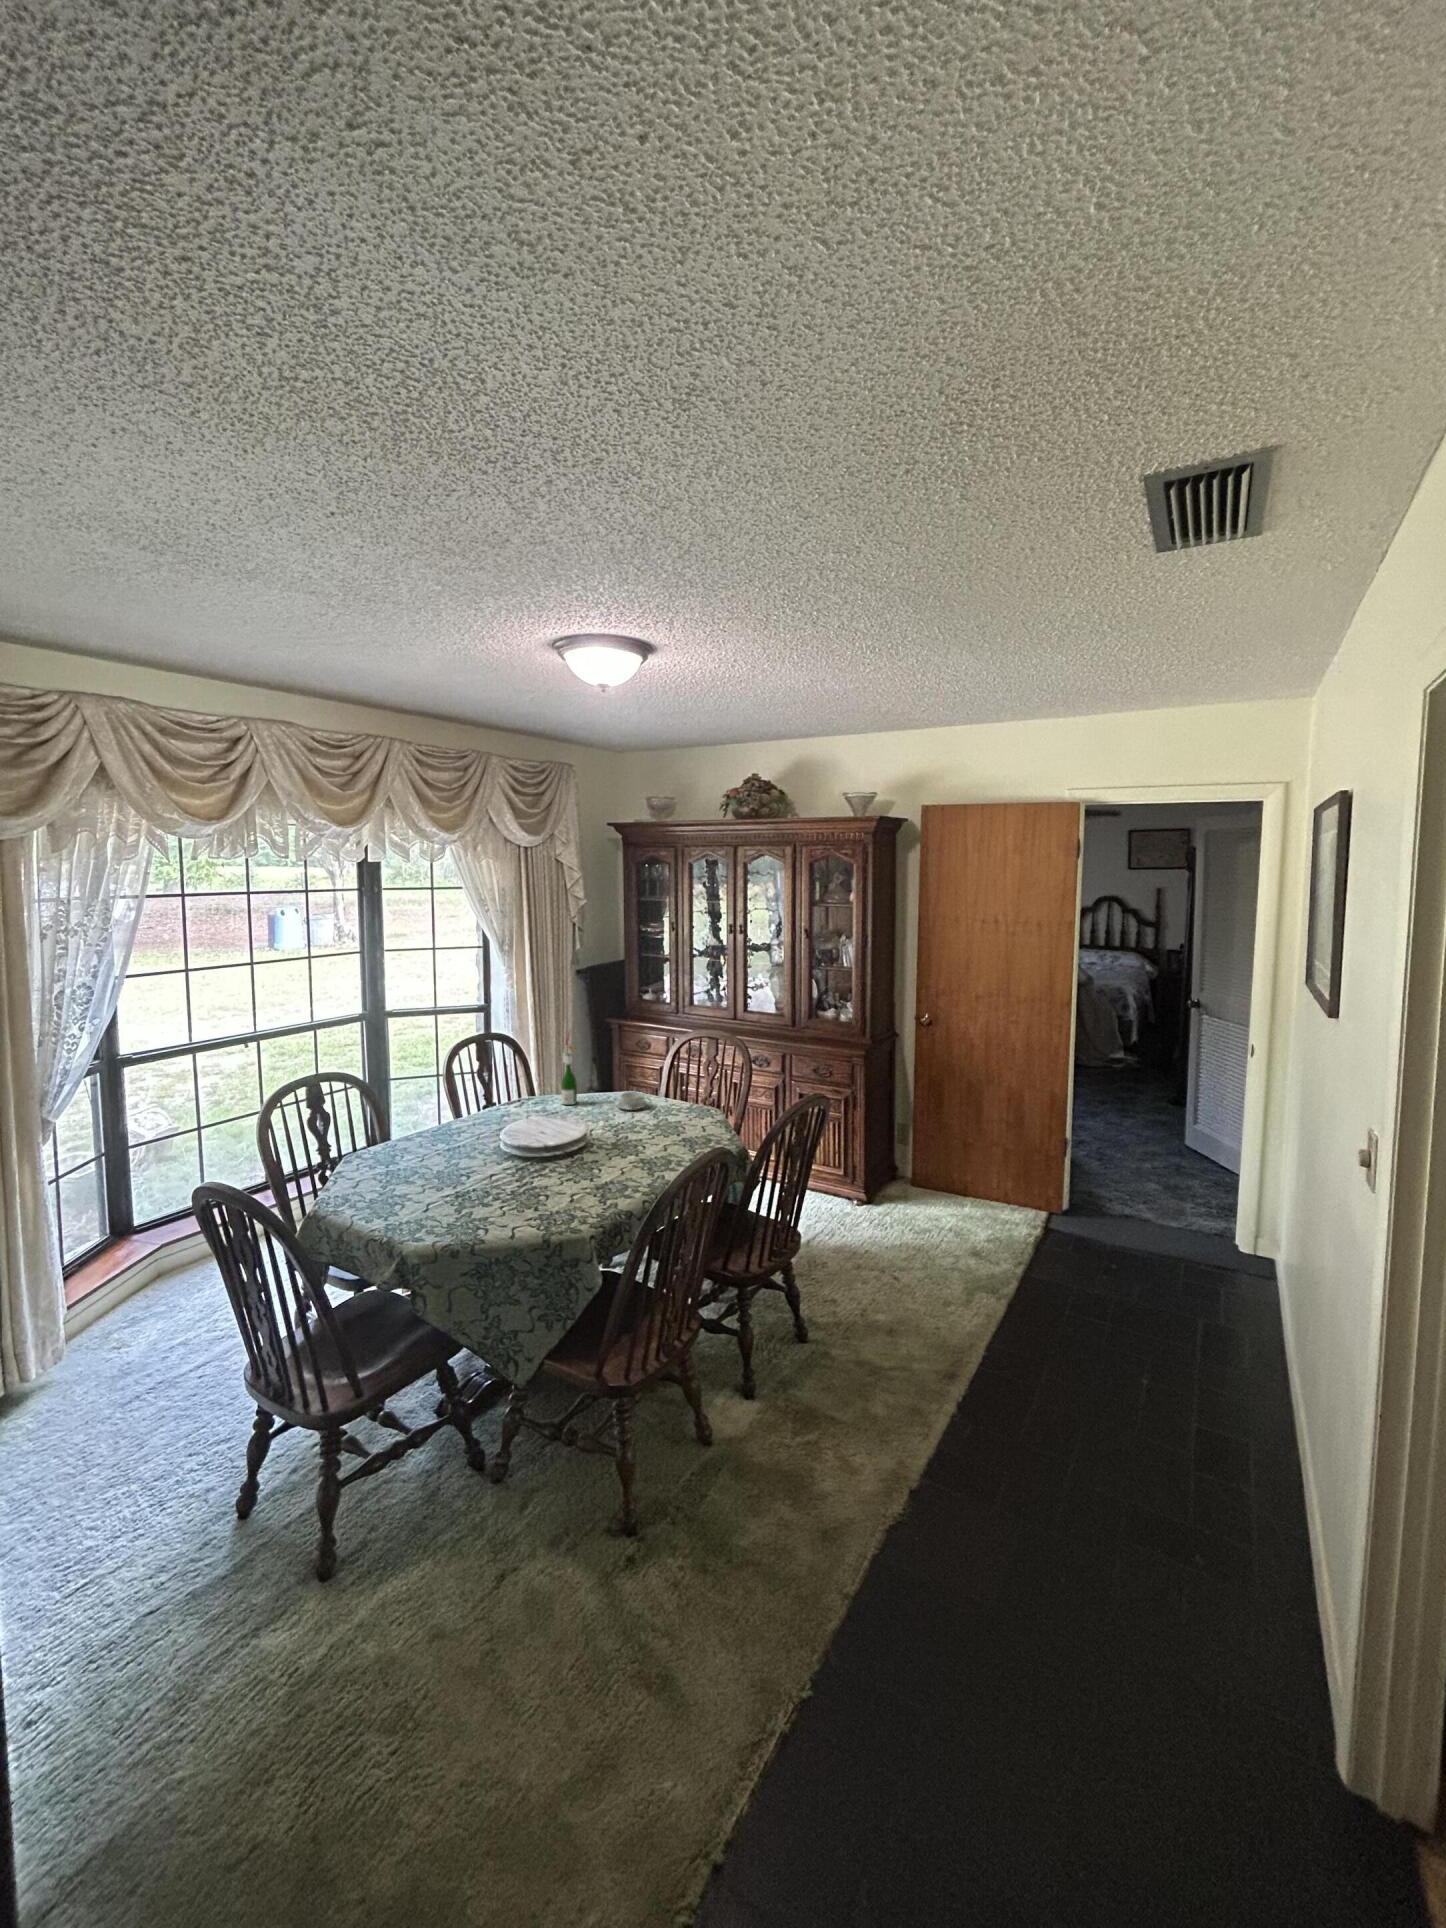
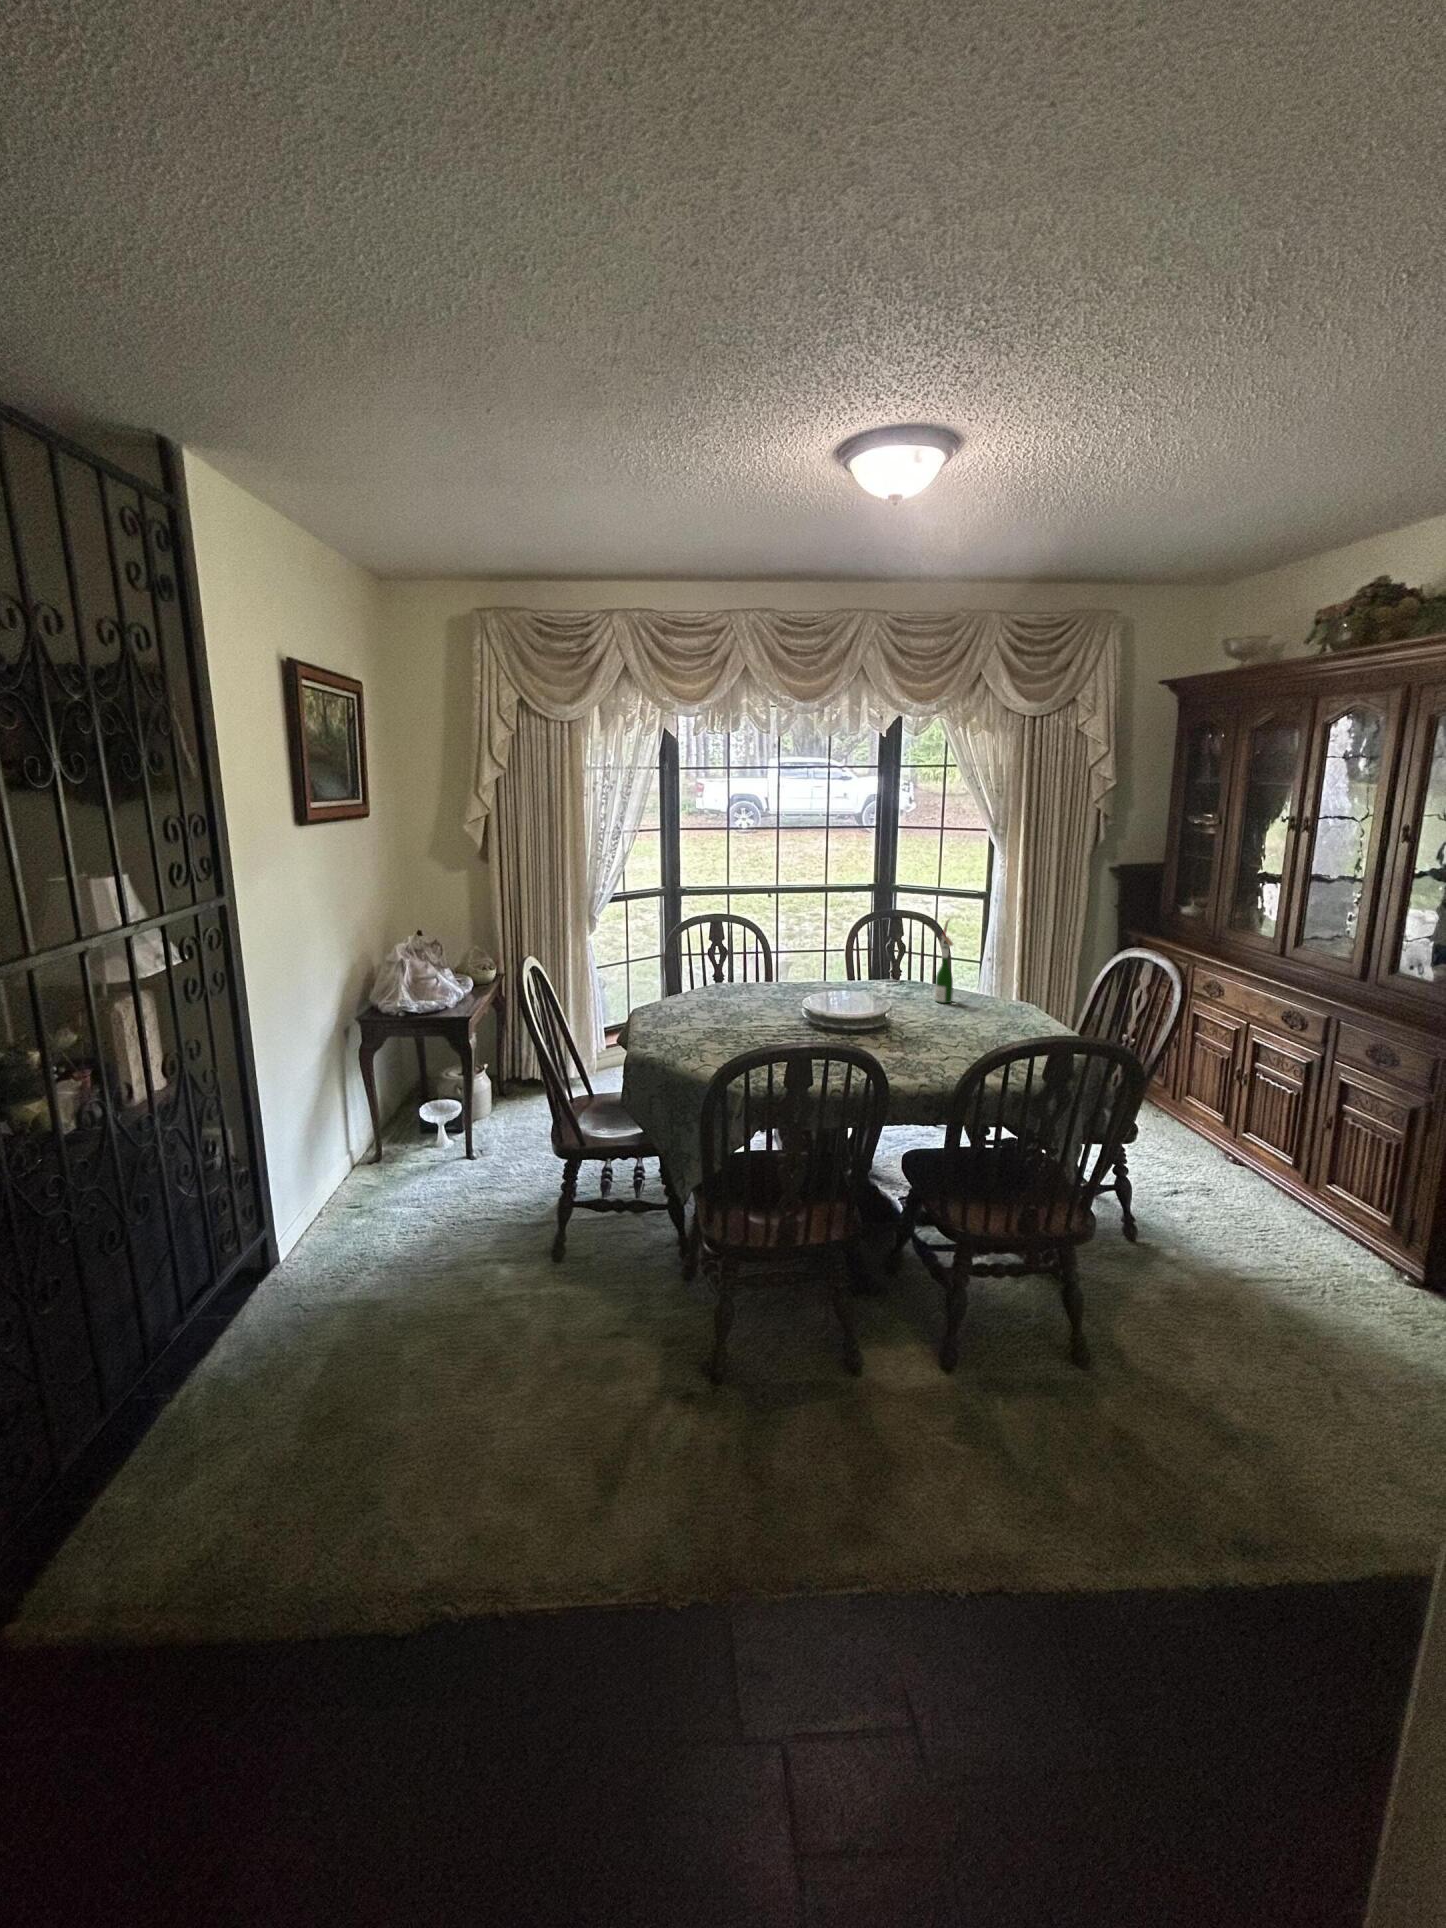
teacup: present [617,1091,647,1110] -> none [978,1002,1016,1023]

